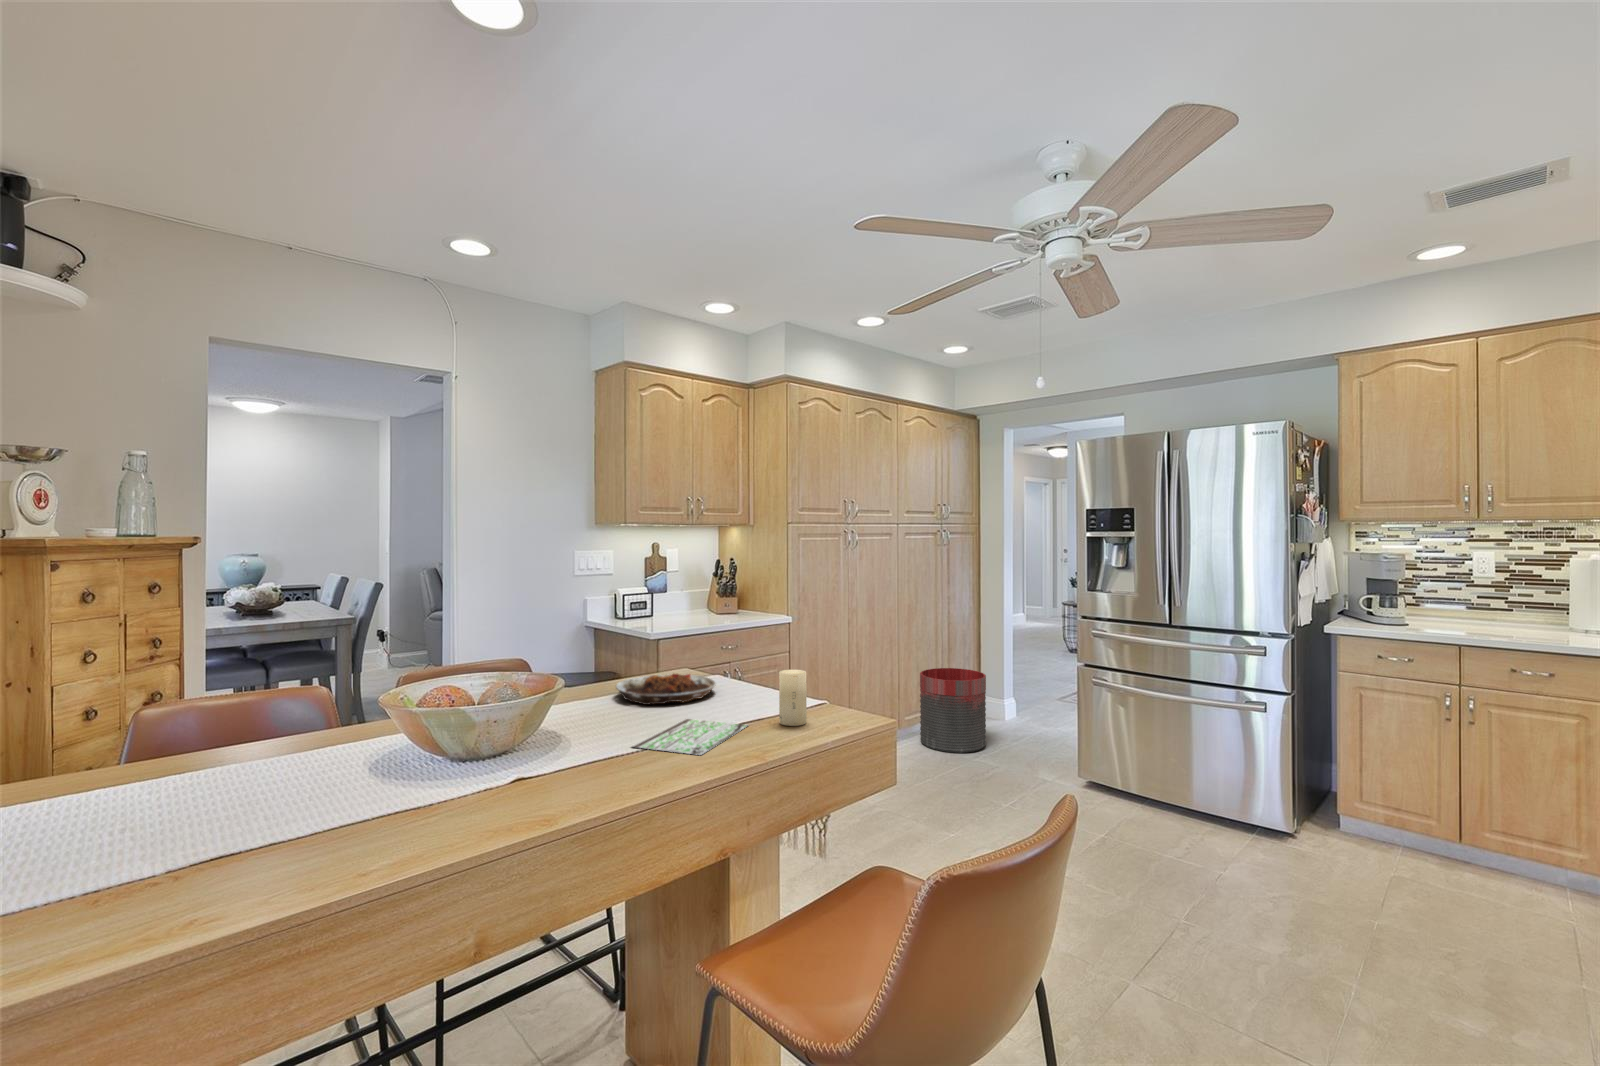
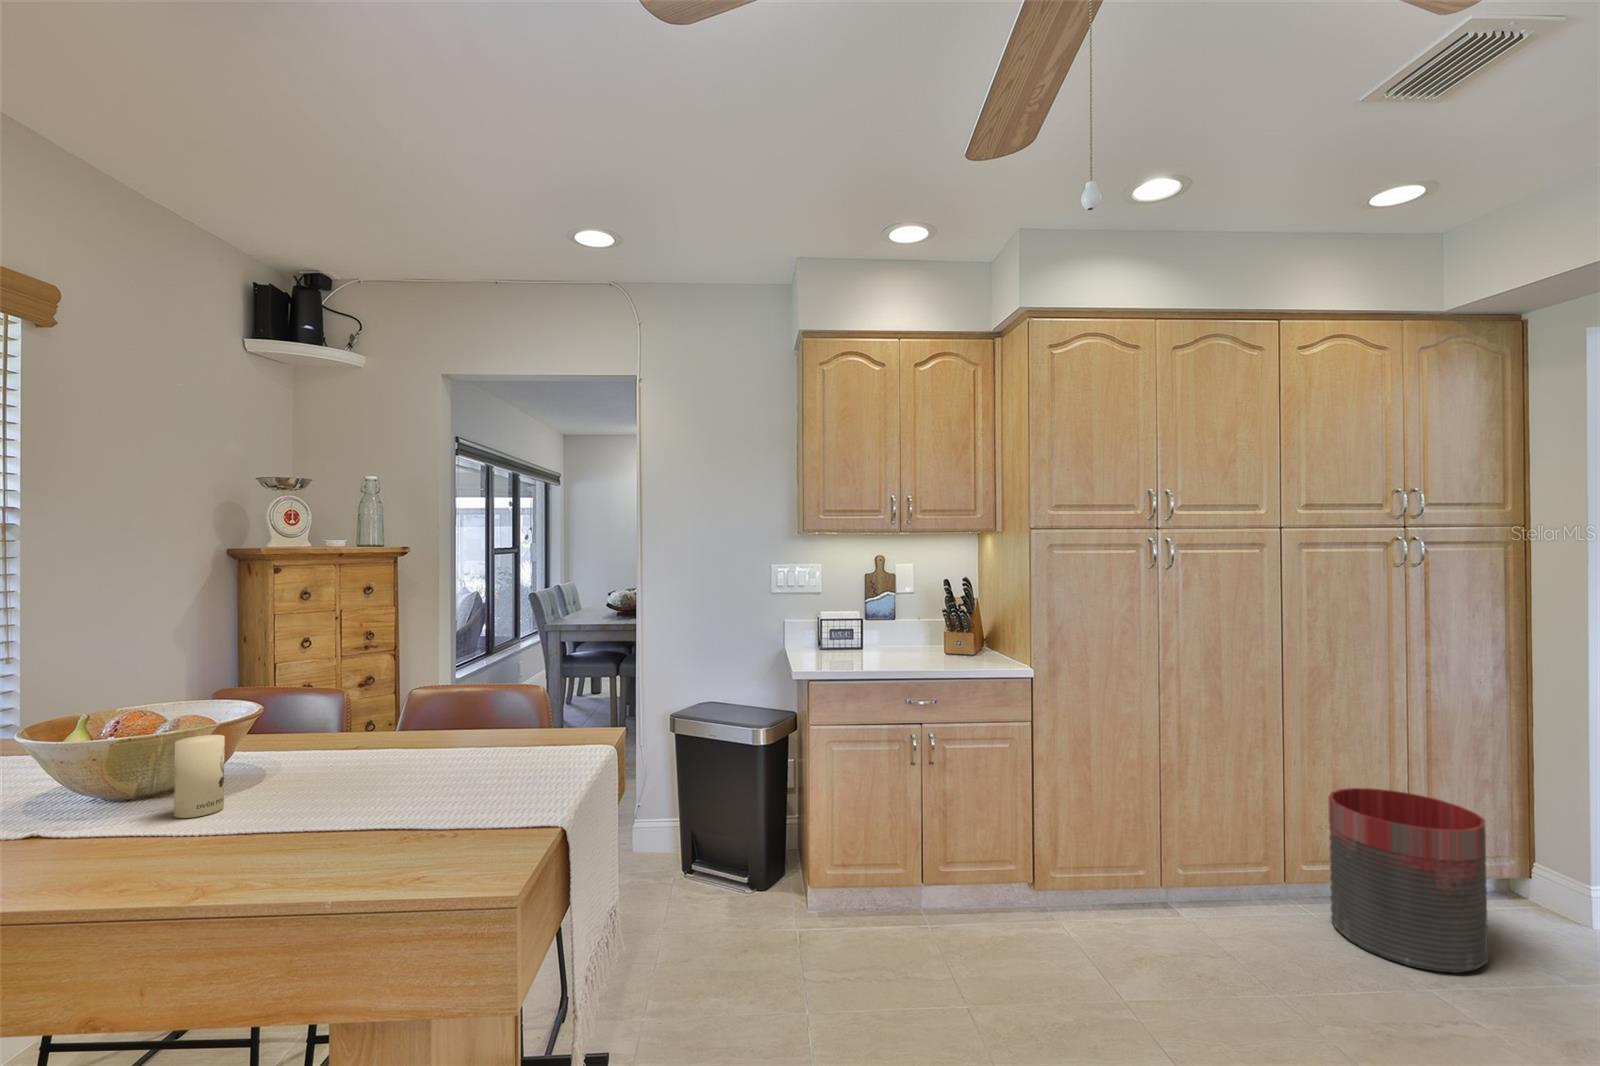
candle: present [779,670,807,726] -> present [174,735,225,818]
plate: present [616,674,716,705] -> none [418,731,565,780]
book: present [632,719,747,755] -> none [161,807,371,875]

